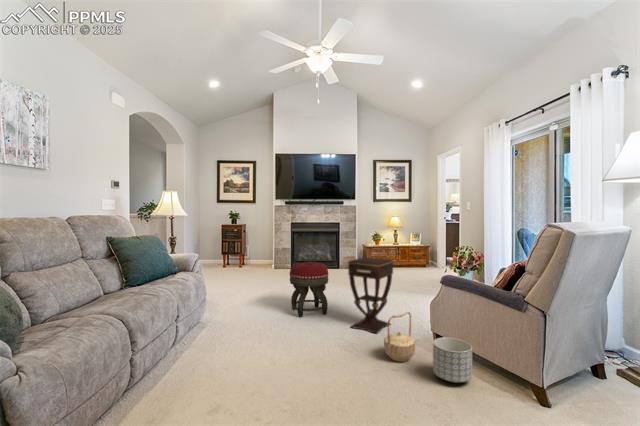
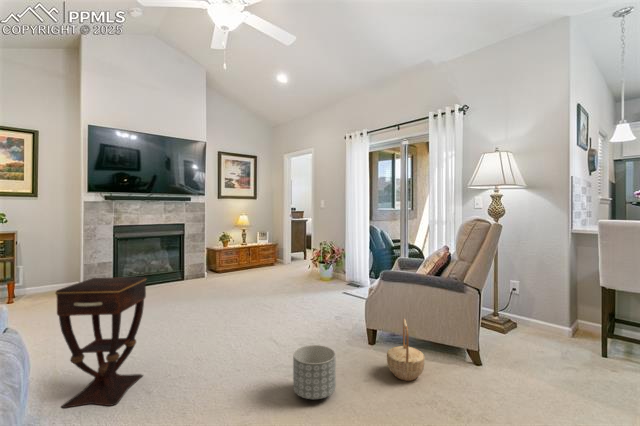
side table: present [348,257,393,334] -> present [55,277,146,408]
footstool: present [290,262,328,317] -> none [195,276,254,360]
planter: present [433,337,472,383] -> present [293,345,336,399]

